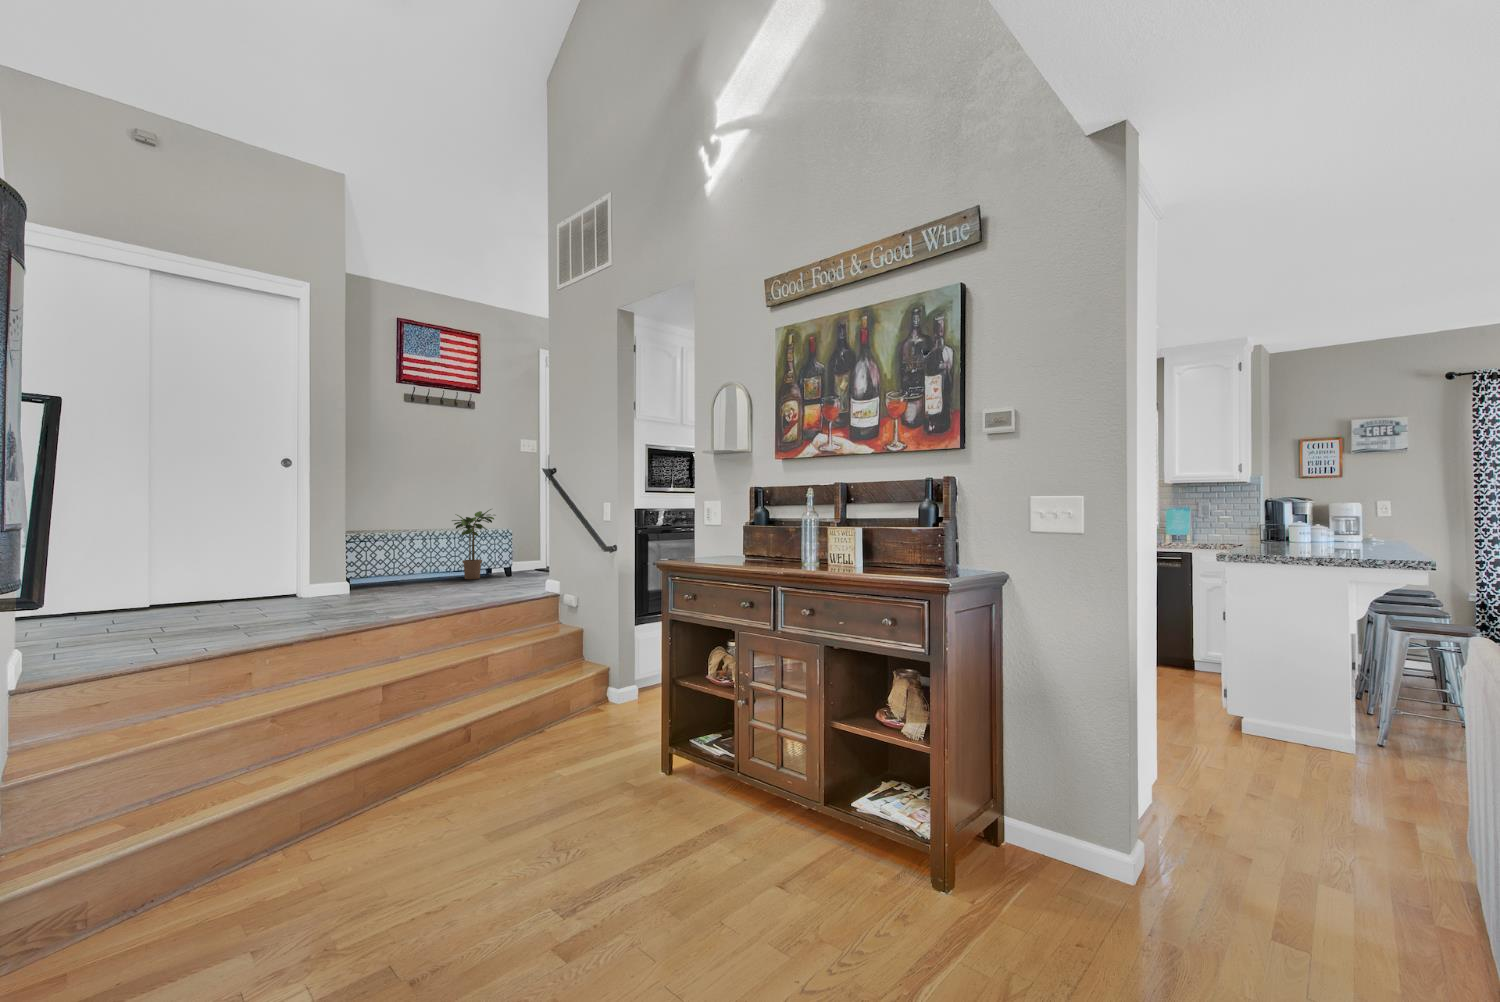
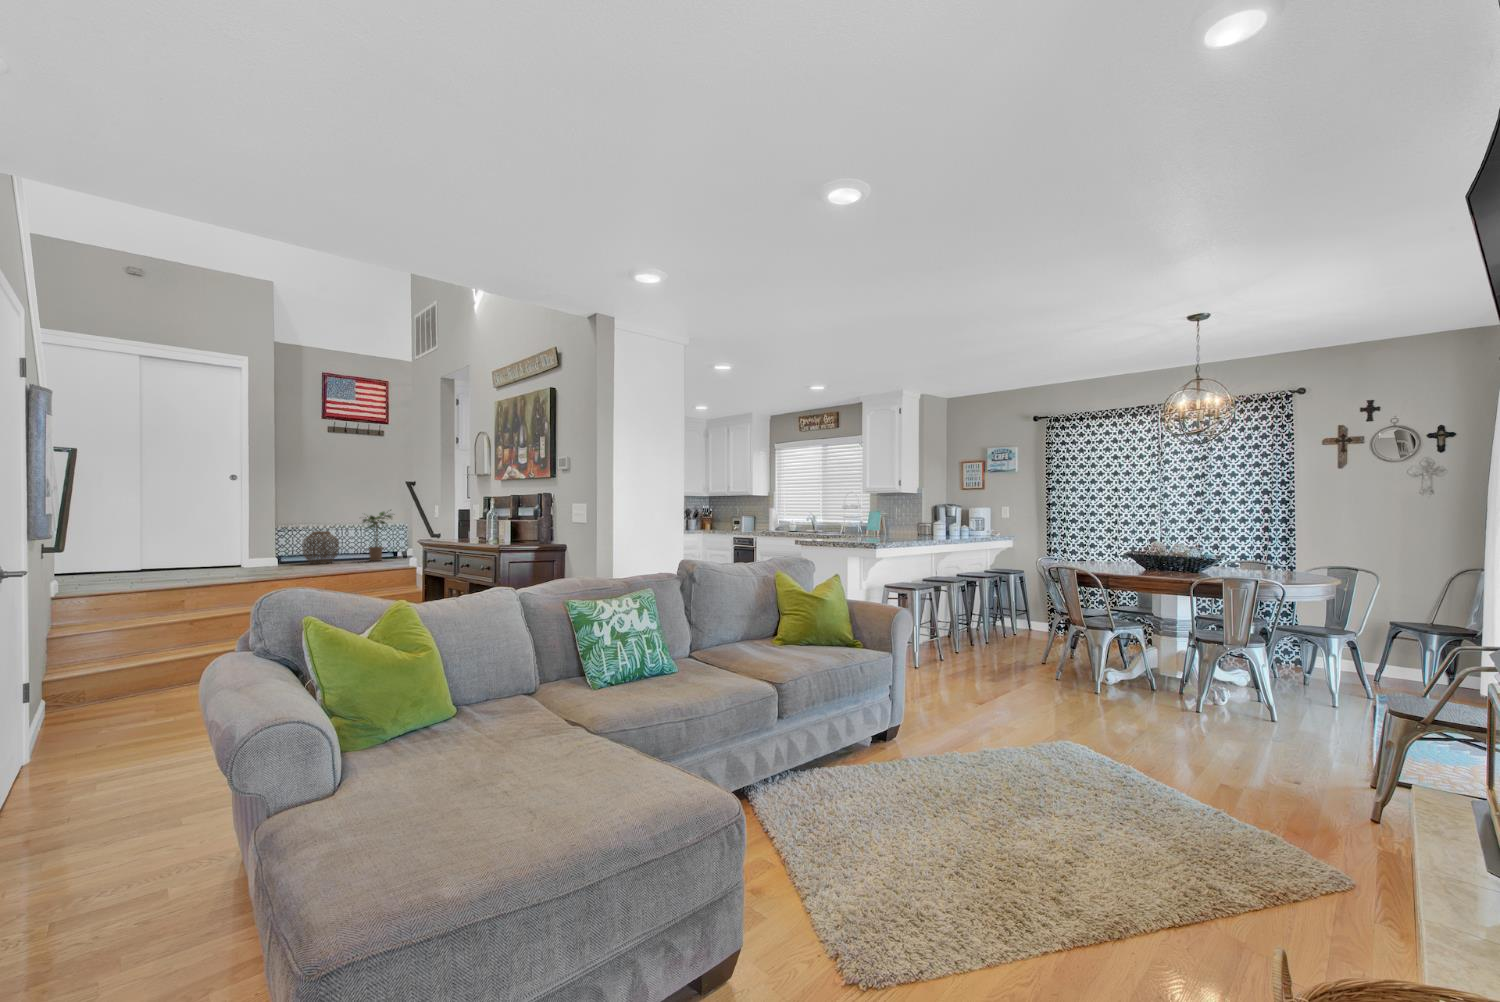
woven basket: none [379,540,427,586] -> present [303,531,339,563]

